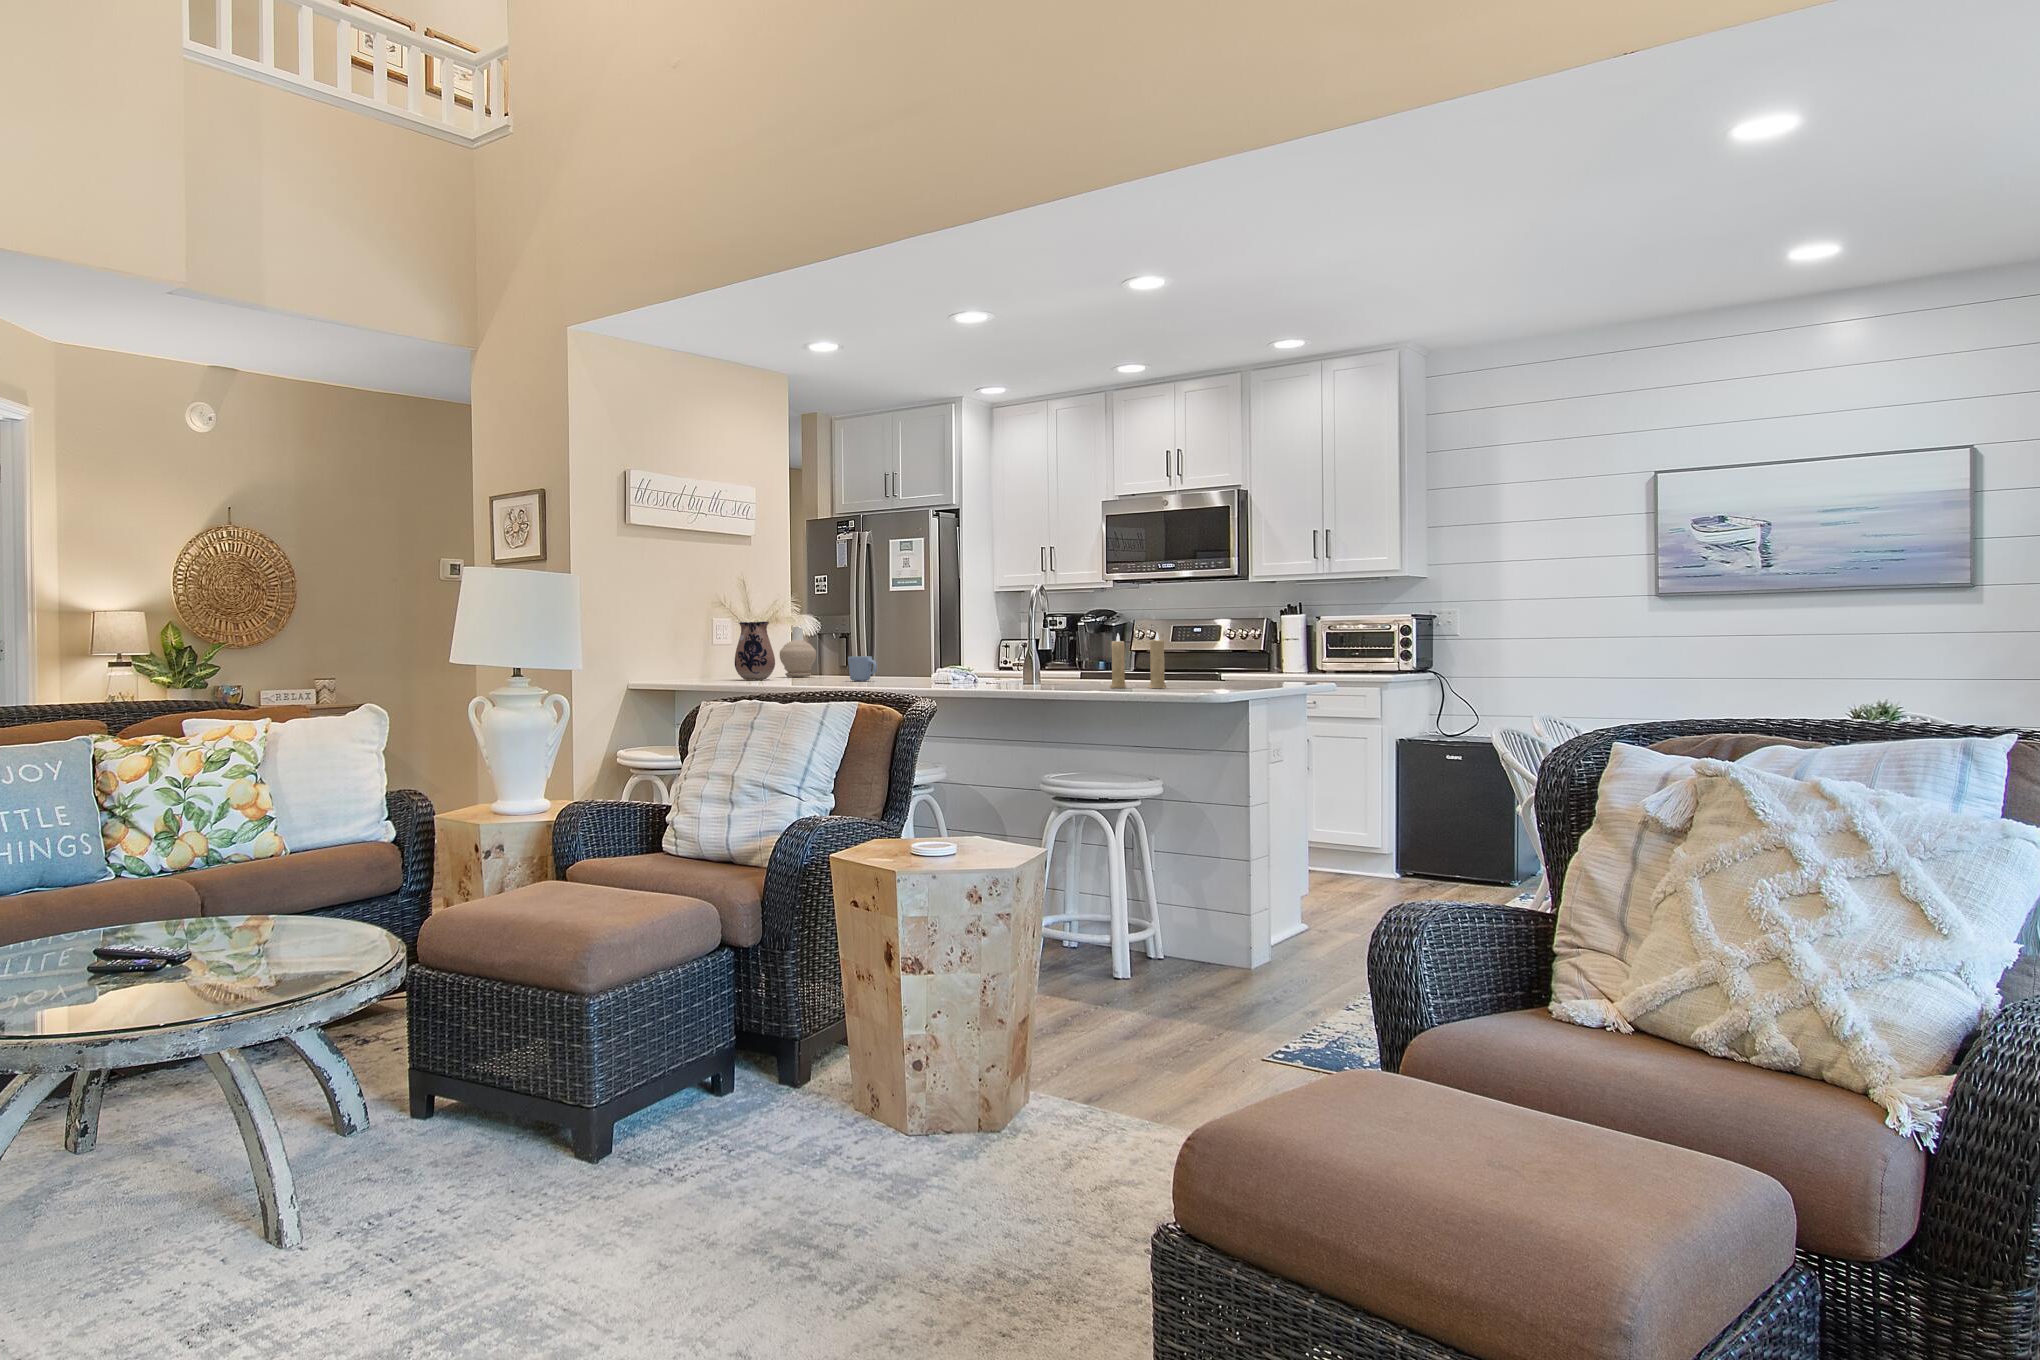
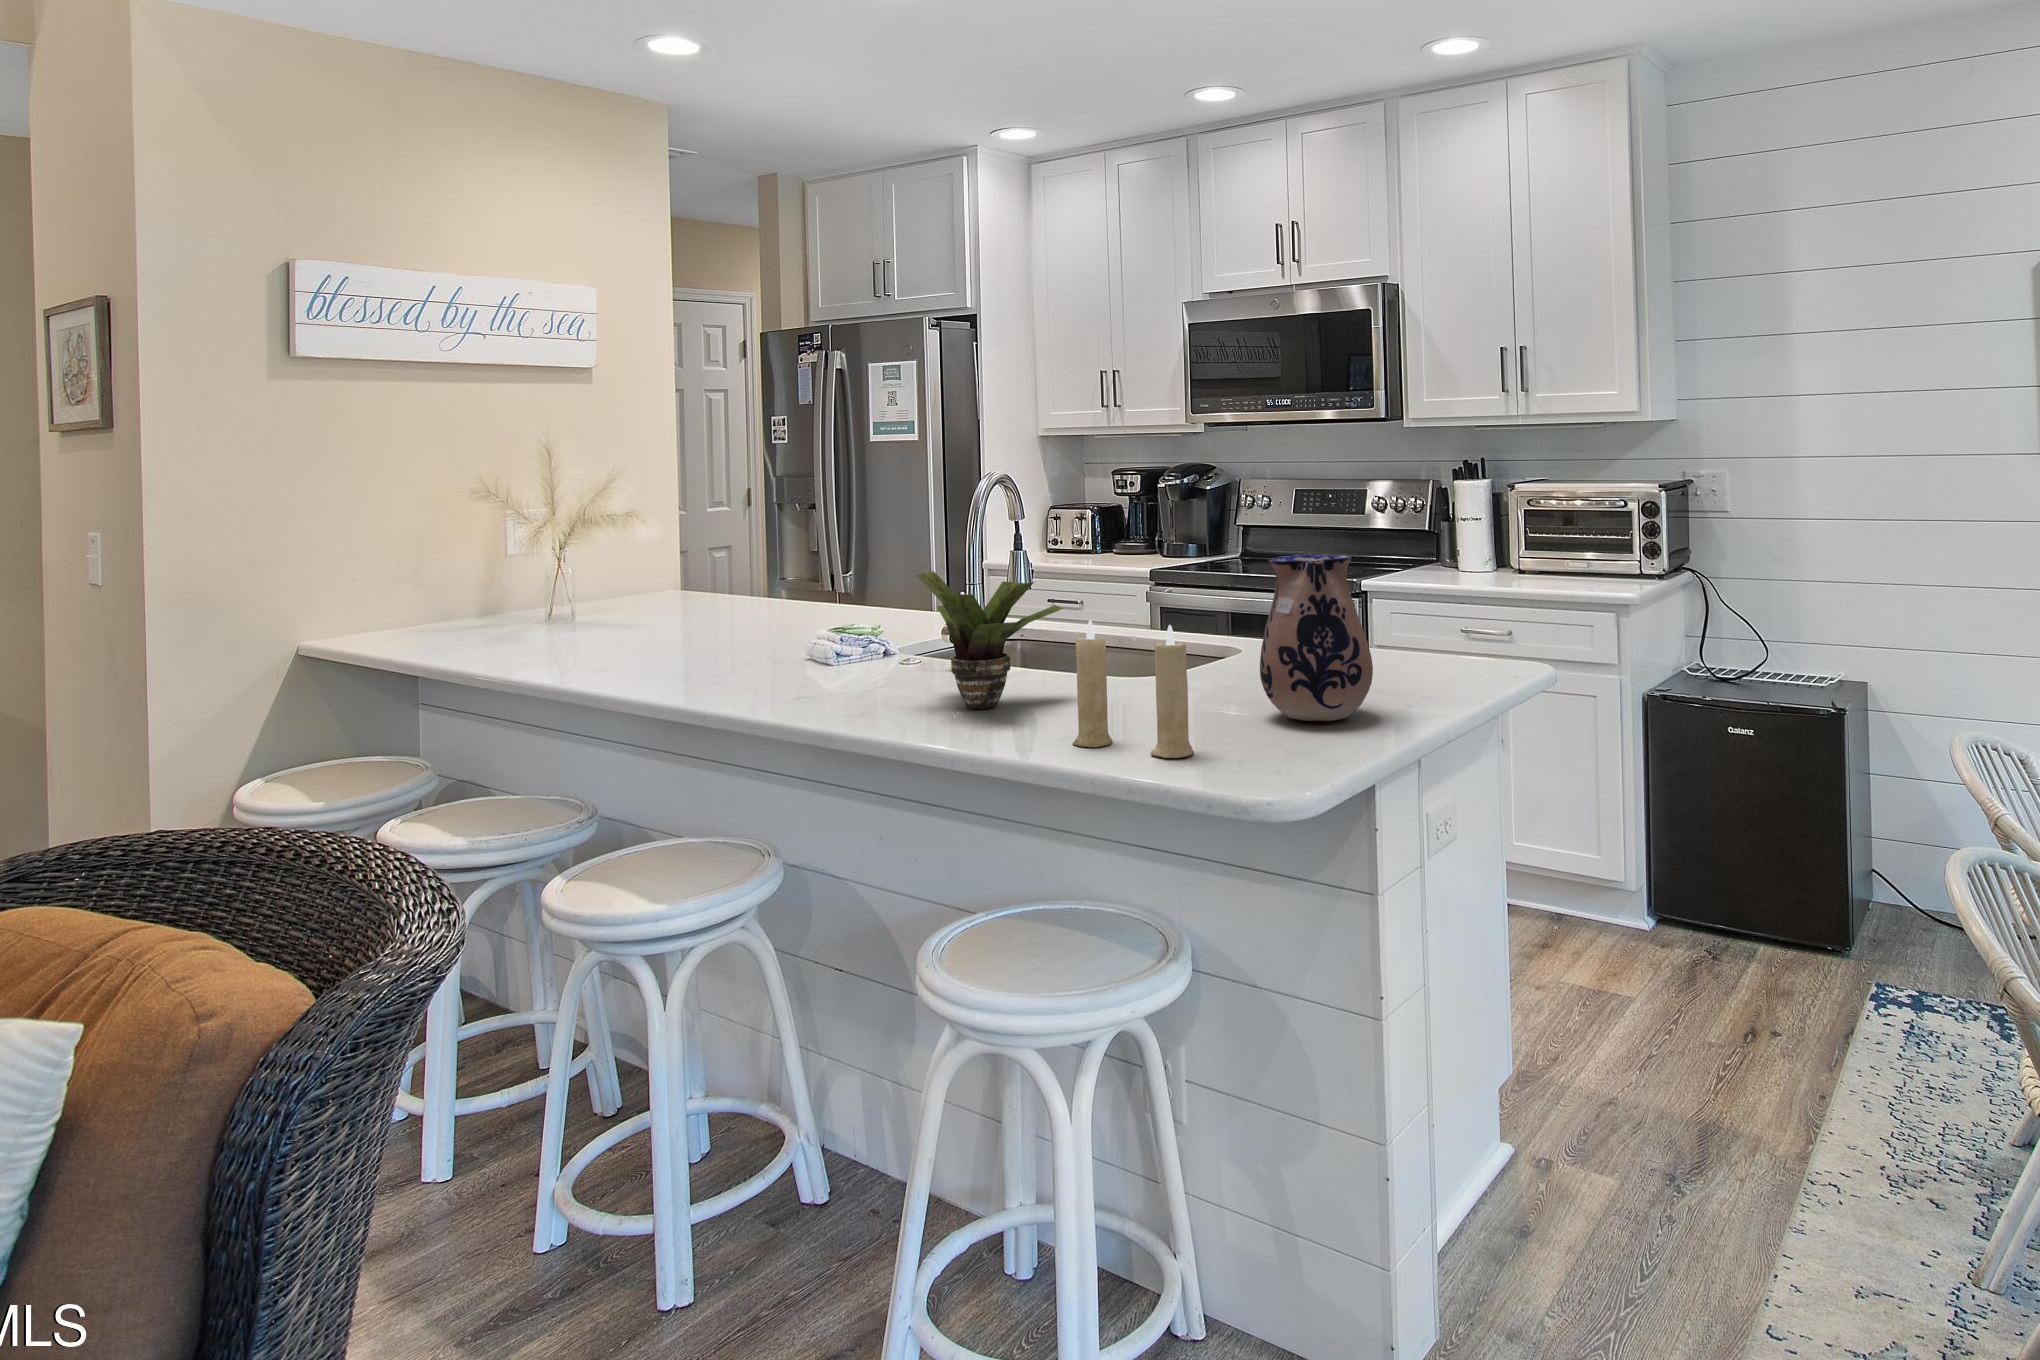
ceramic pitcher: present [735,622,775,679] -> present [1260,553,1373,721]
potted plant: none [1022,622,1091,685] -> present [916,571,1063,709]
bottle: present [780,627,816,677] -> none [612,507,679,613]
mug: present [848,656,877,681] -> none [658,603,709,653]

